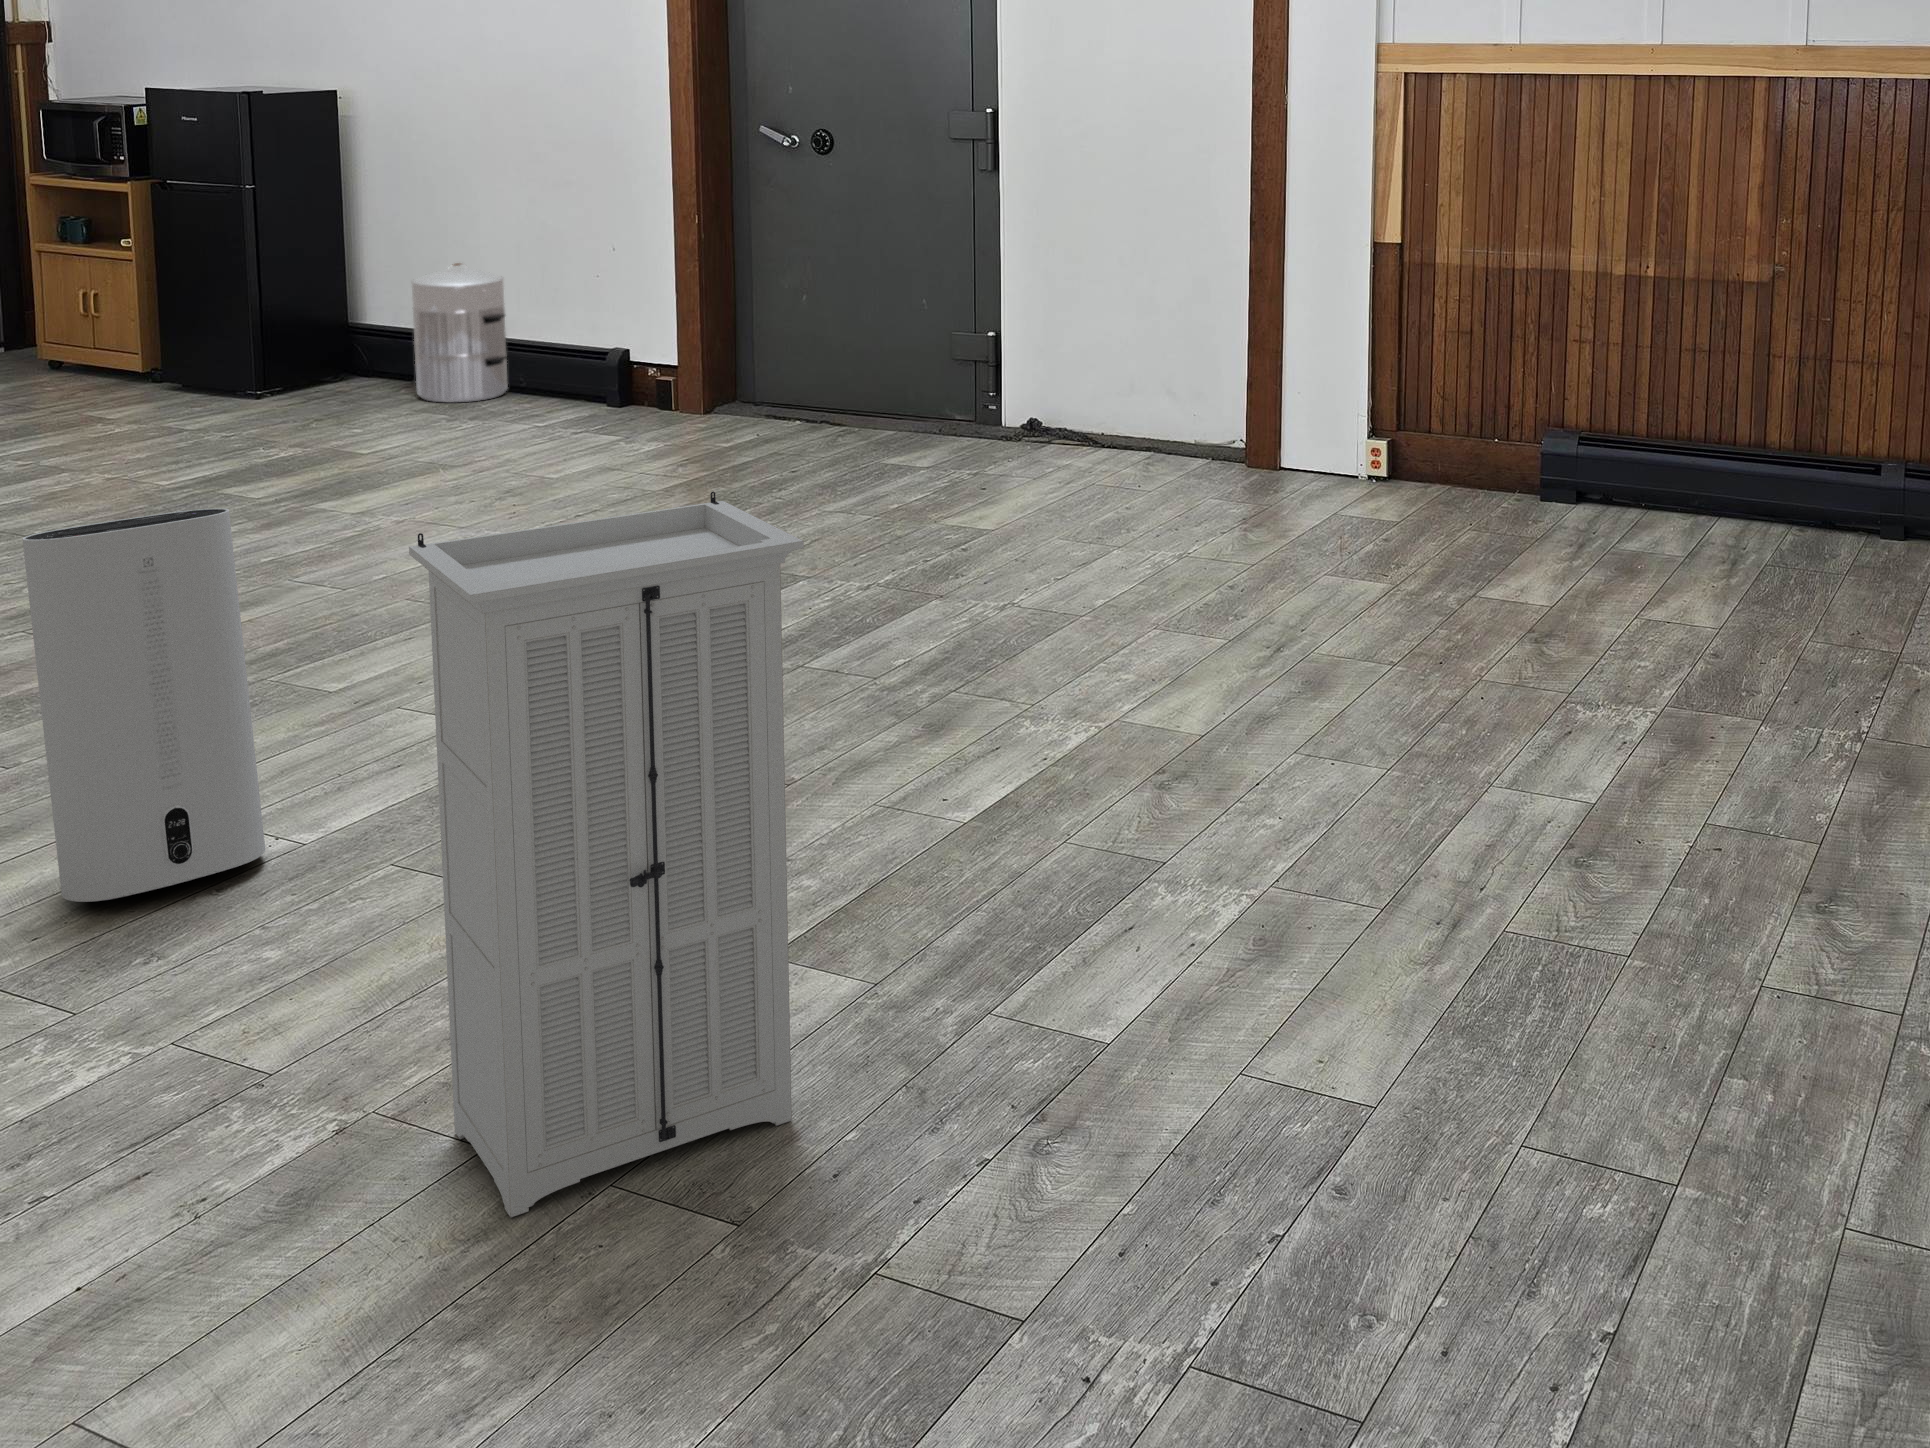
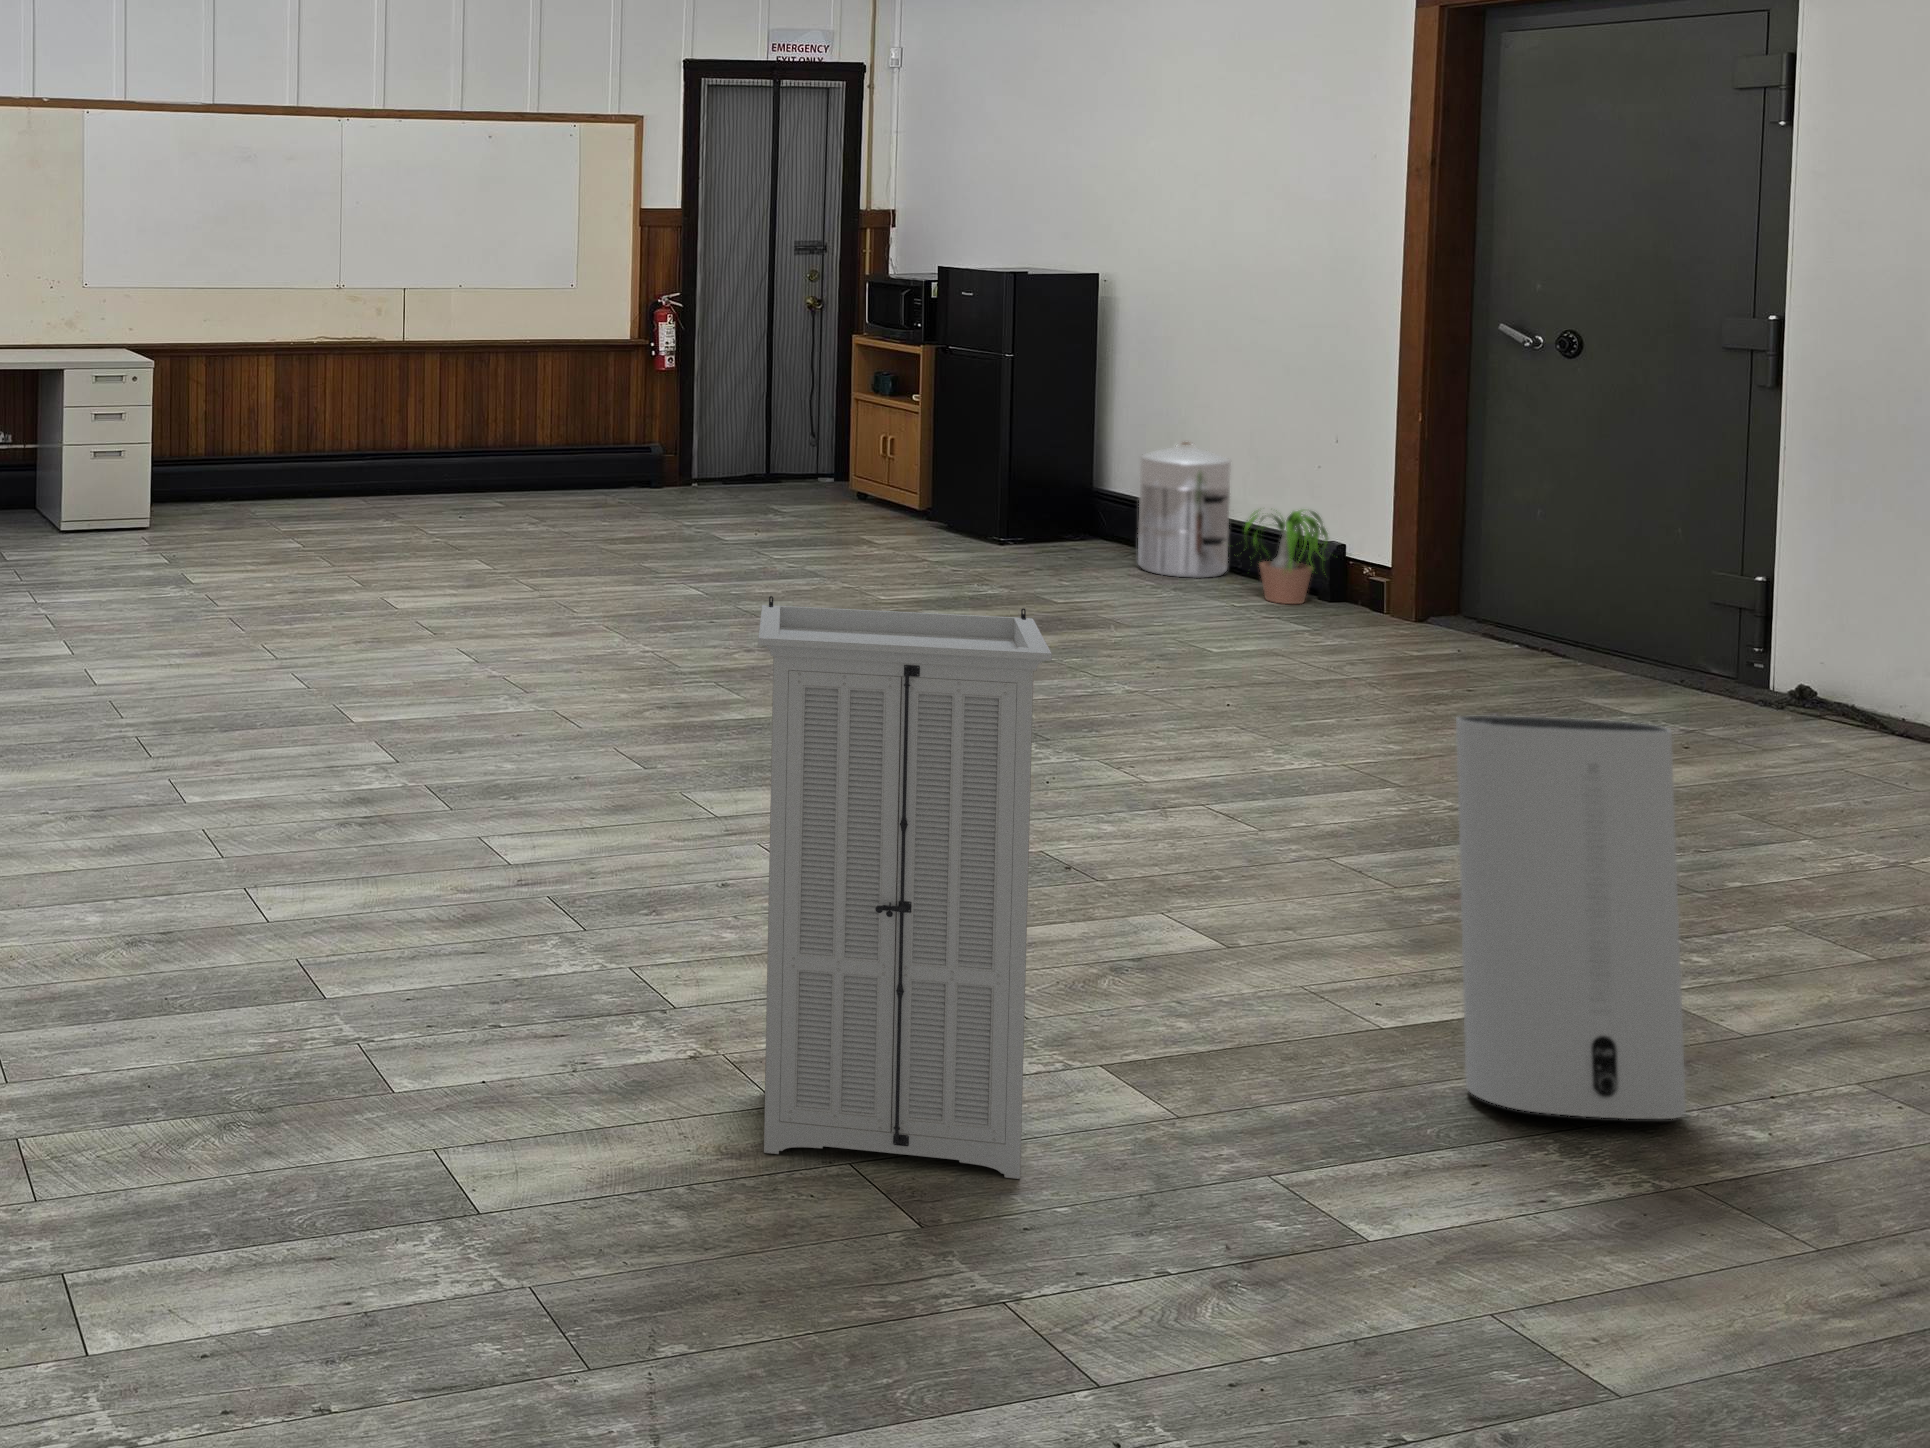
potted plant: none [515,318,625,414] -> present [1245,510,1328,604]
air purifier: present [22,508,265,902] -> present [1456,716,1686,1119]

